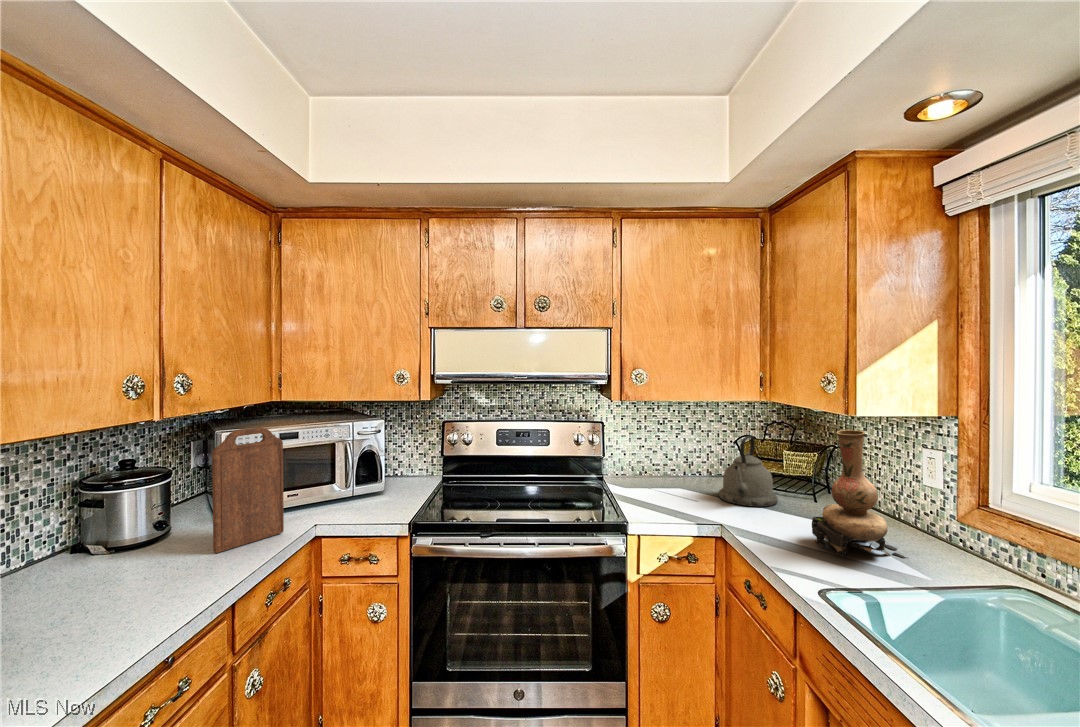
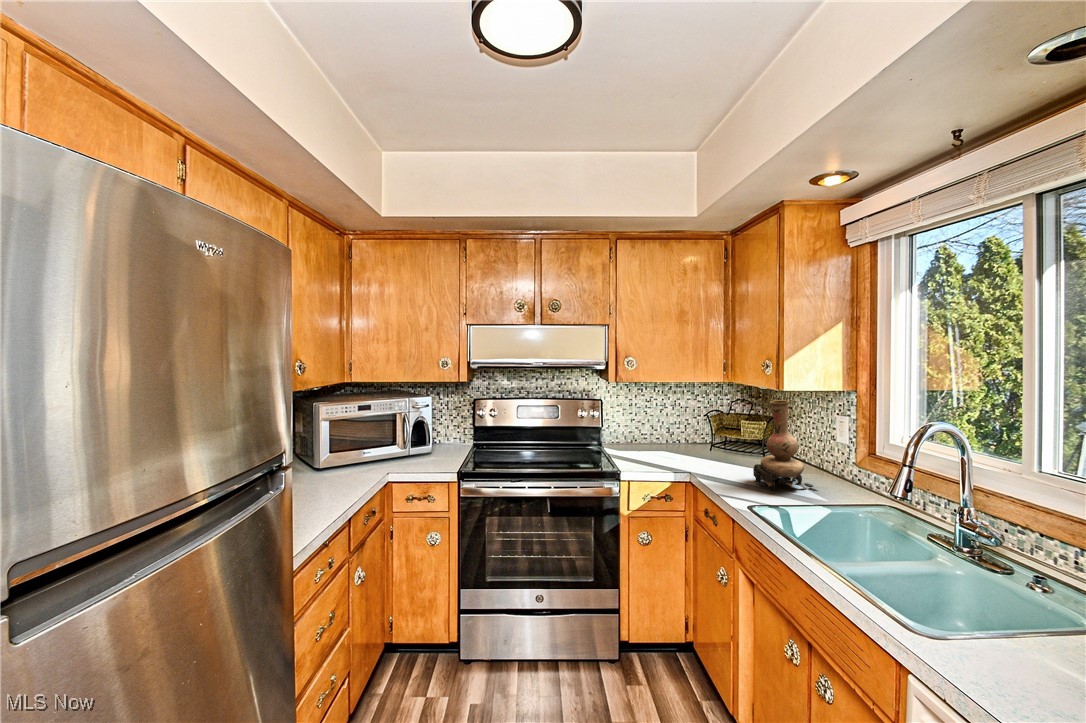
cutting board: present [212,427,284,553] -> none [320,399,366,488]
kettle: present [719,436,778,507] -> none [691,409,736,462]

